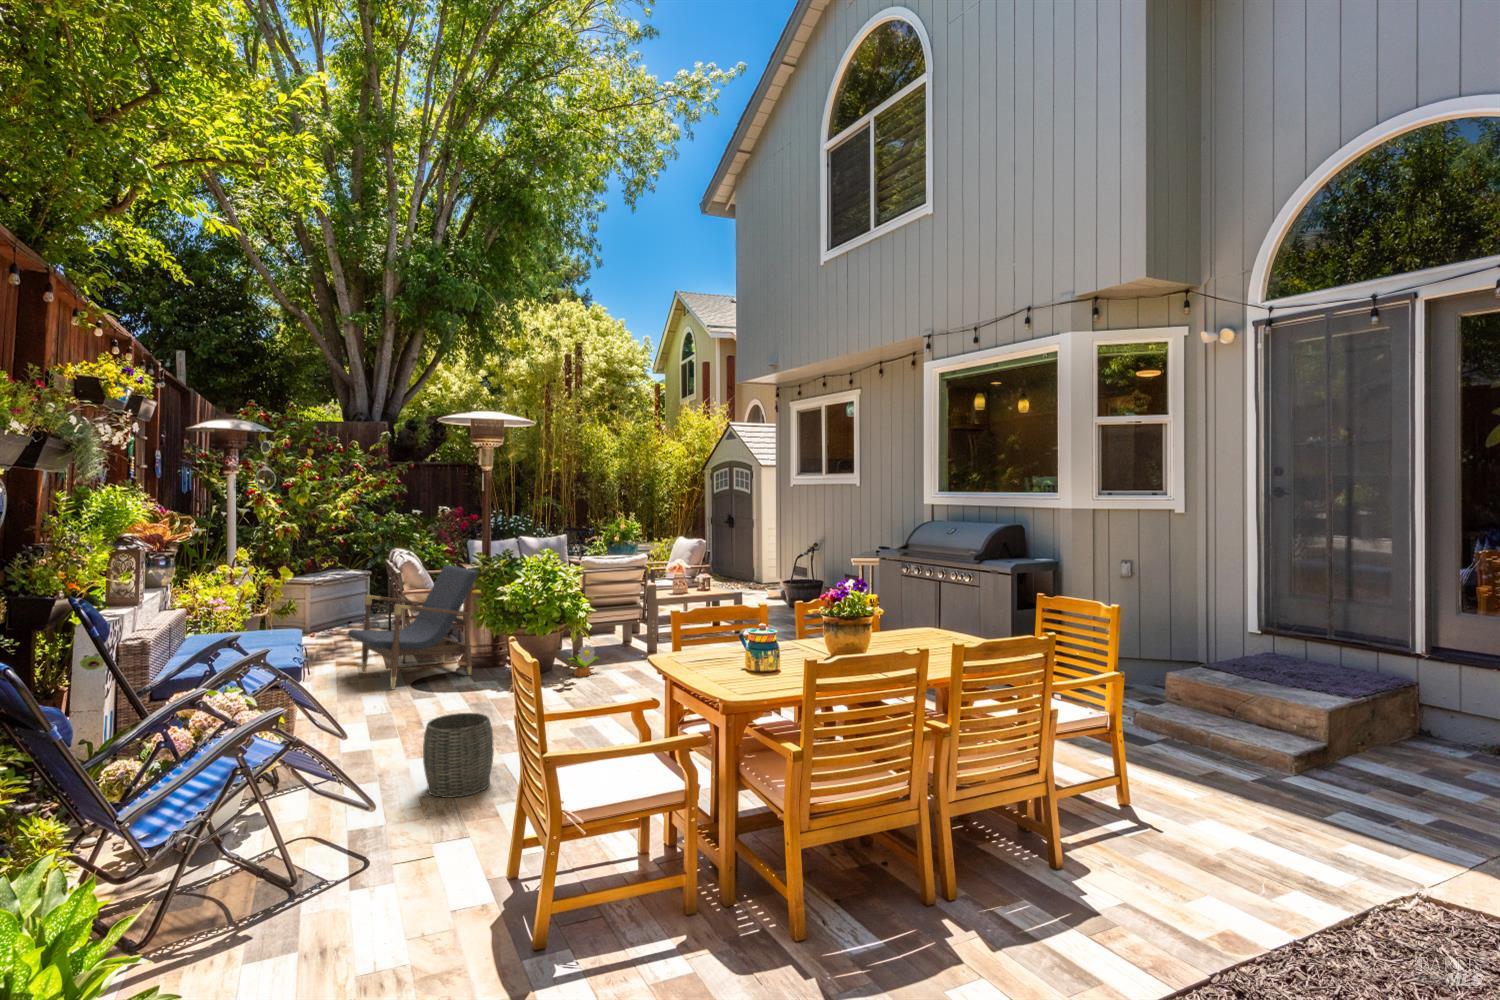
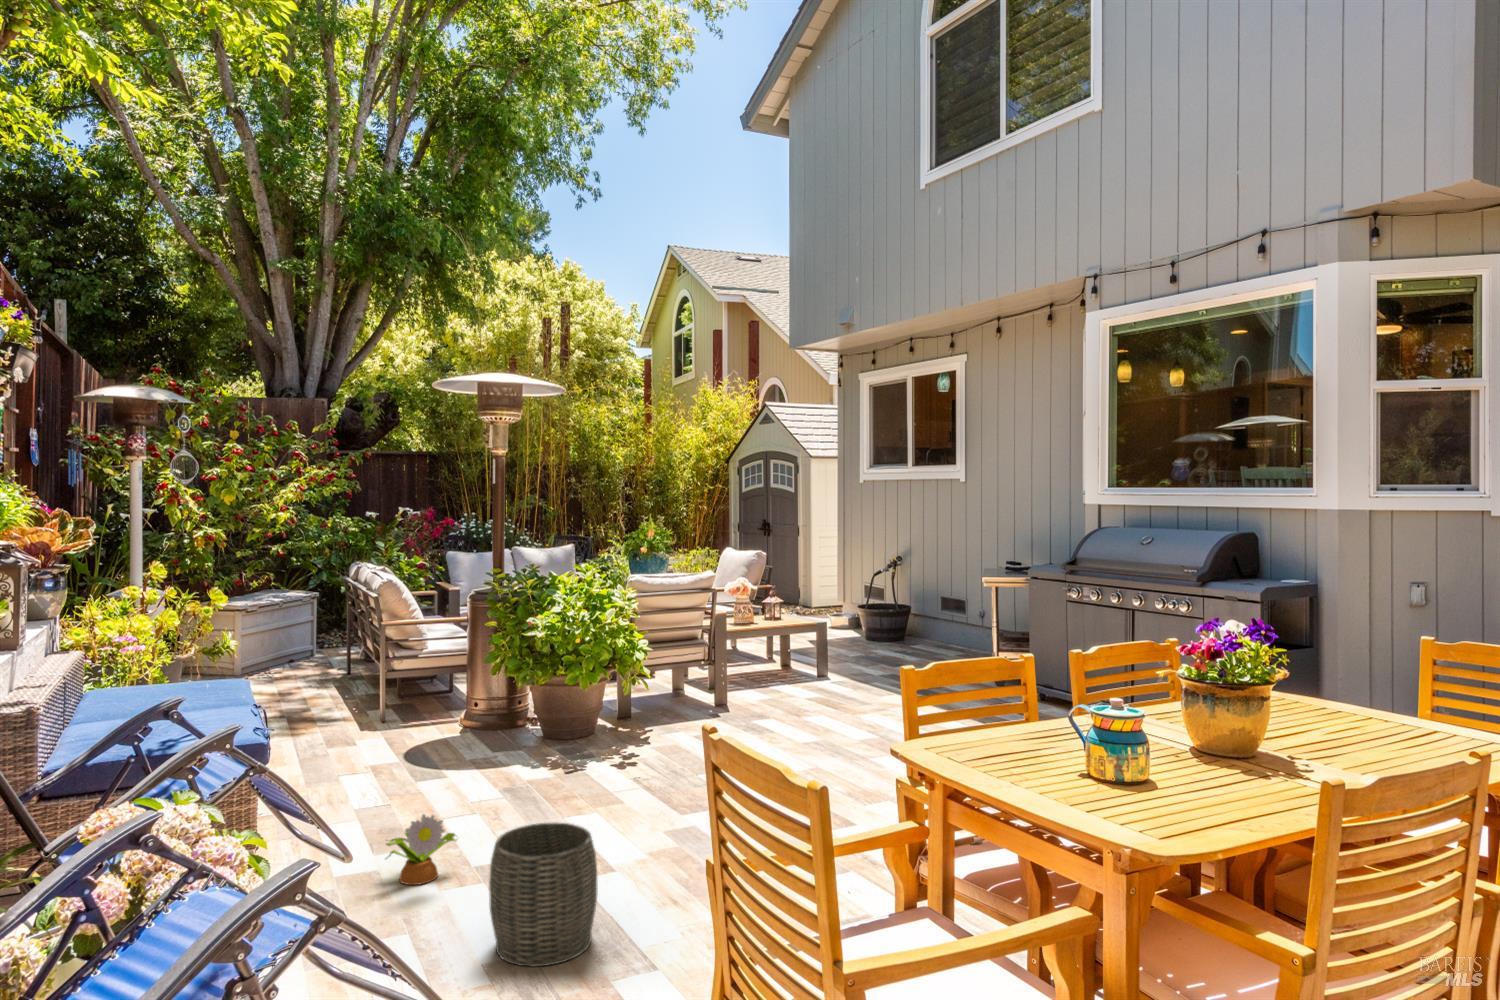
lounge chair: present [348,565,477,690] -> none [312,586,496,766]
decorative plant: present [569,645,599,677] -> present [386,814,456,885]

